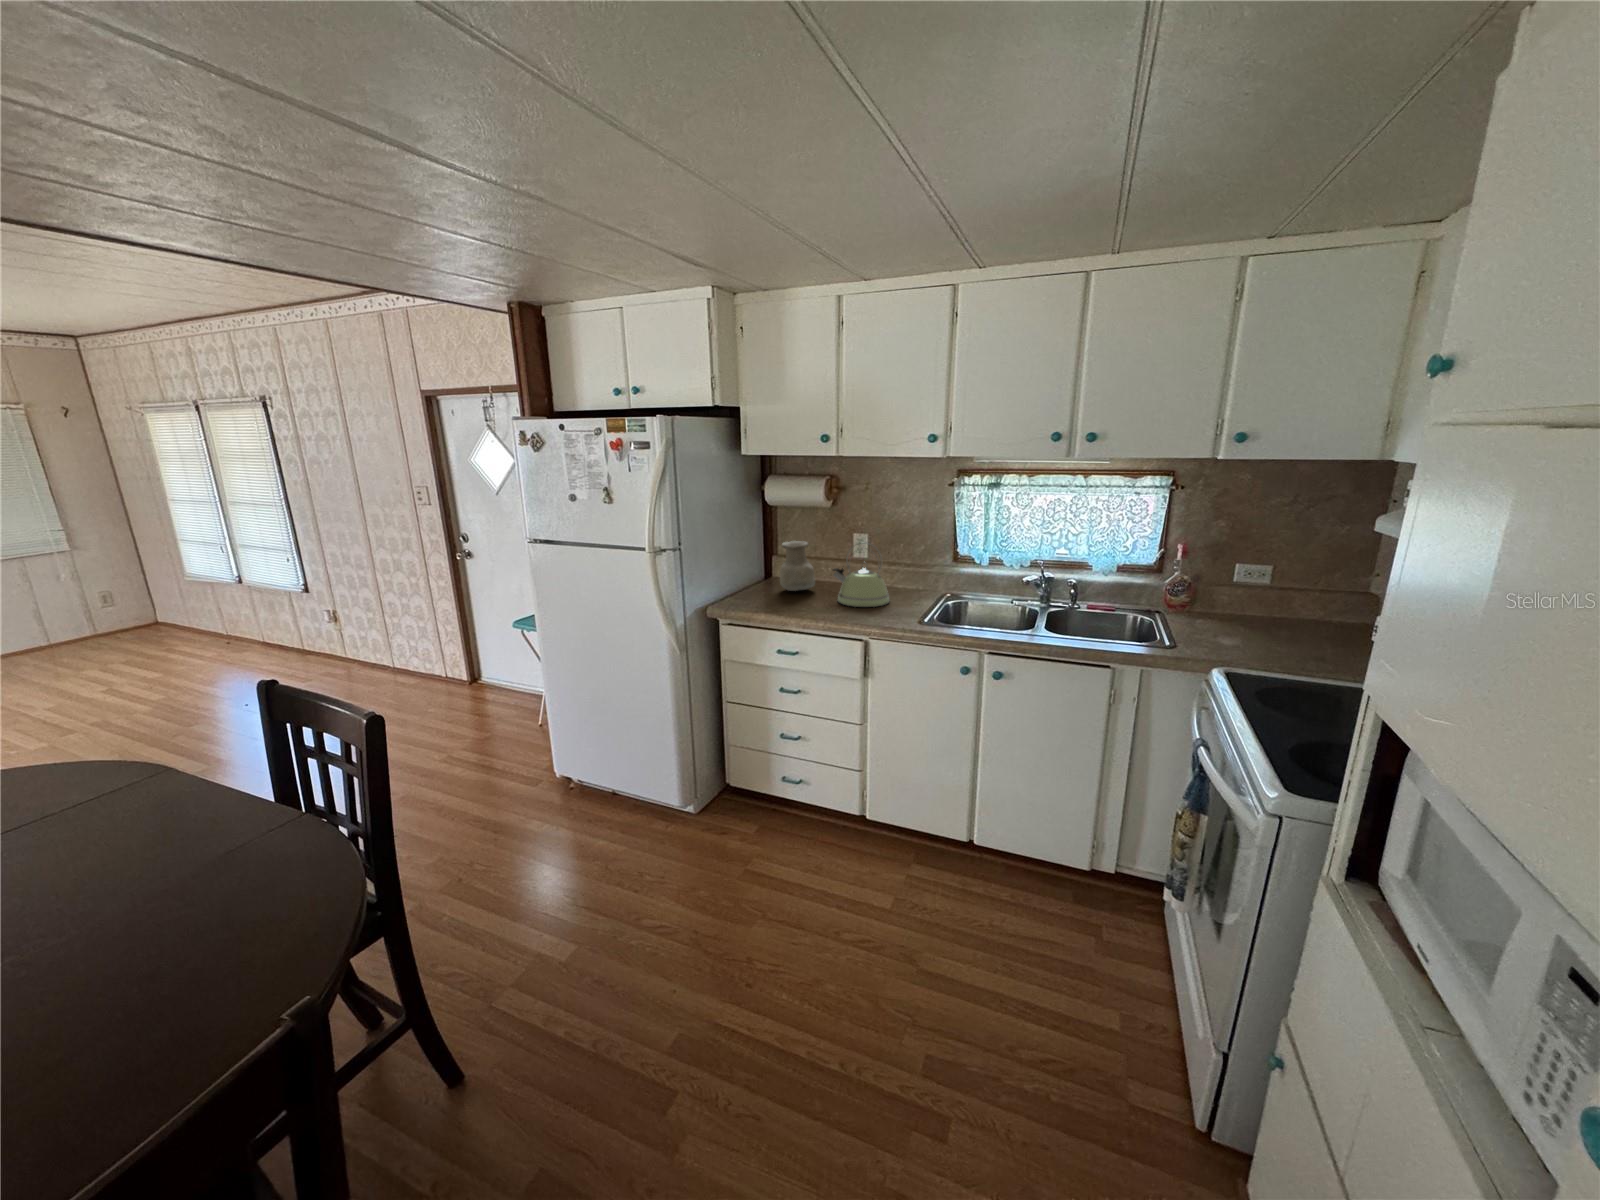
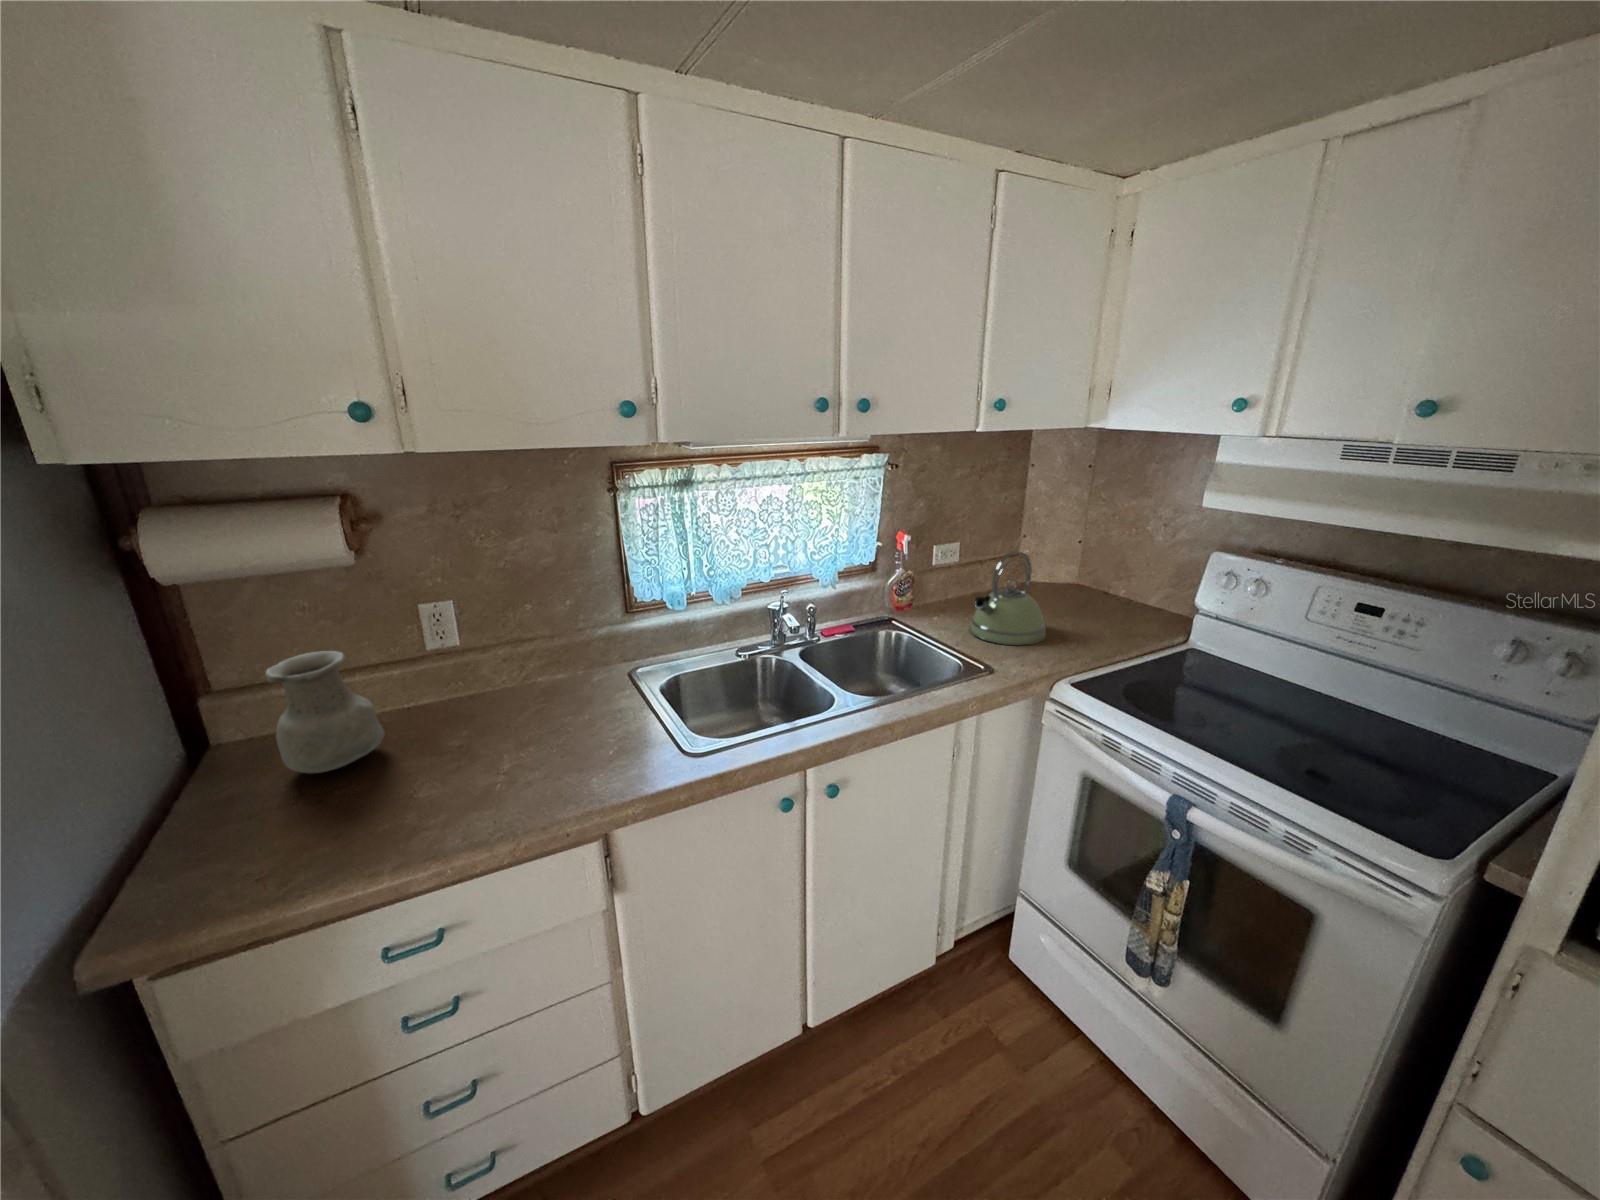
kettle: present [833,542,890,607] -> present [969,551,1046,645]

